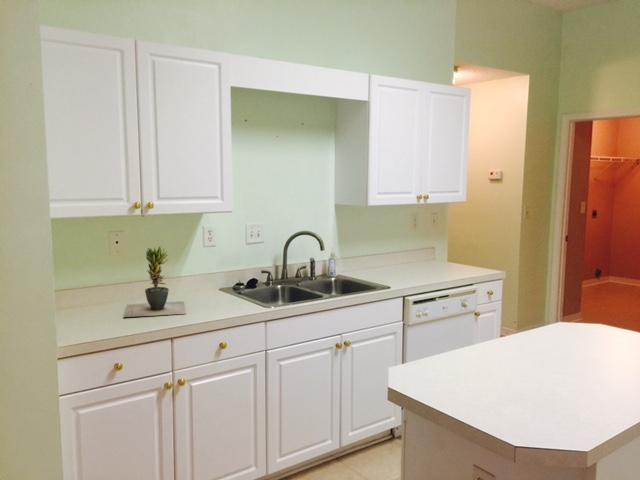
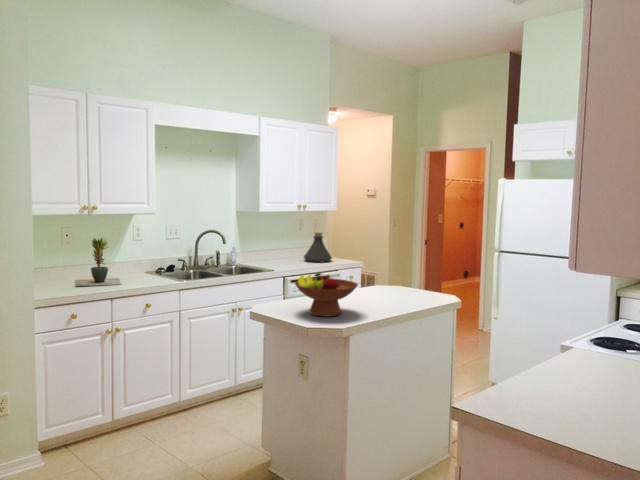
bottle: none [423,232,463,273] -> present [304,232,332,262]
fruit bowl: none [464,320,584,401] -> present [294,273,358,317]

